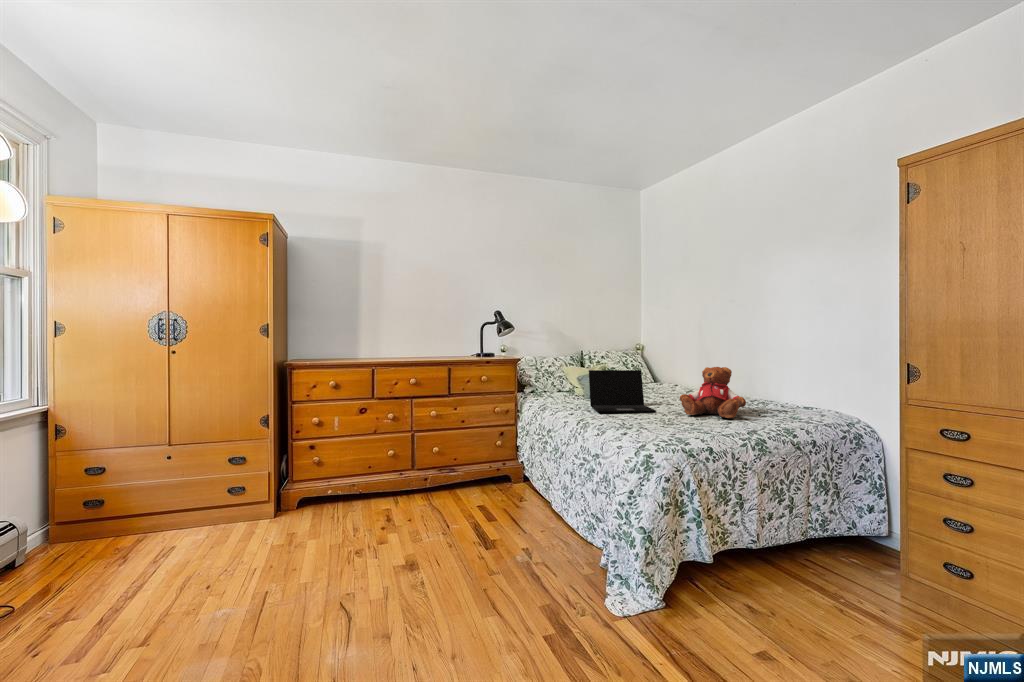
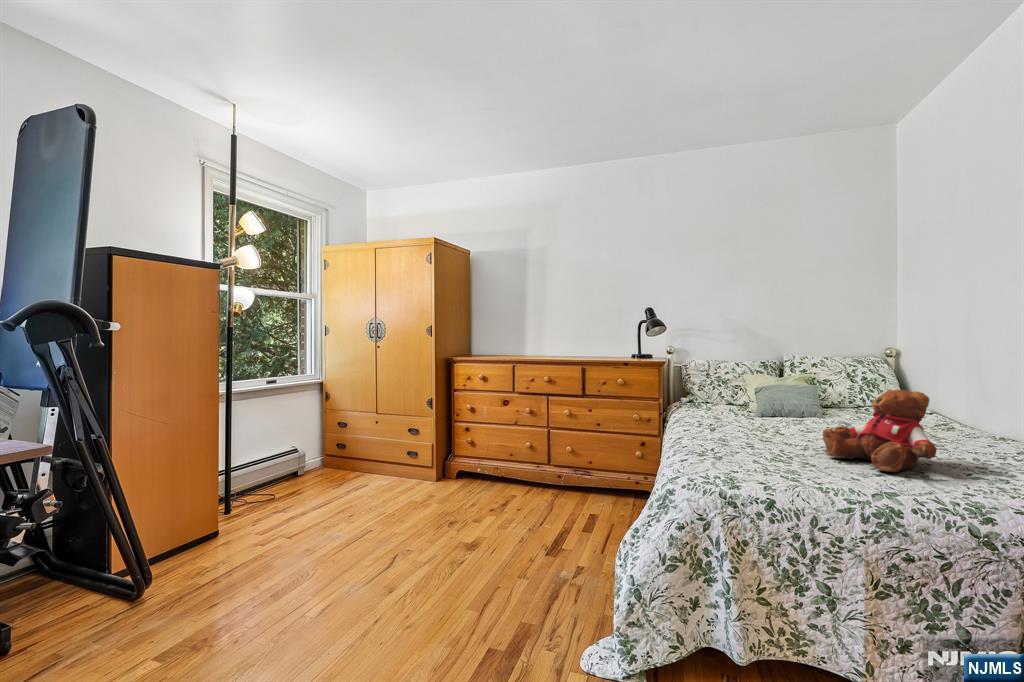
laptop: present [589,370,656,413] -> none [707,381,802,446]

